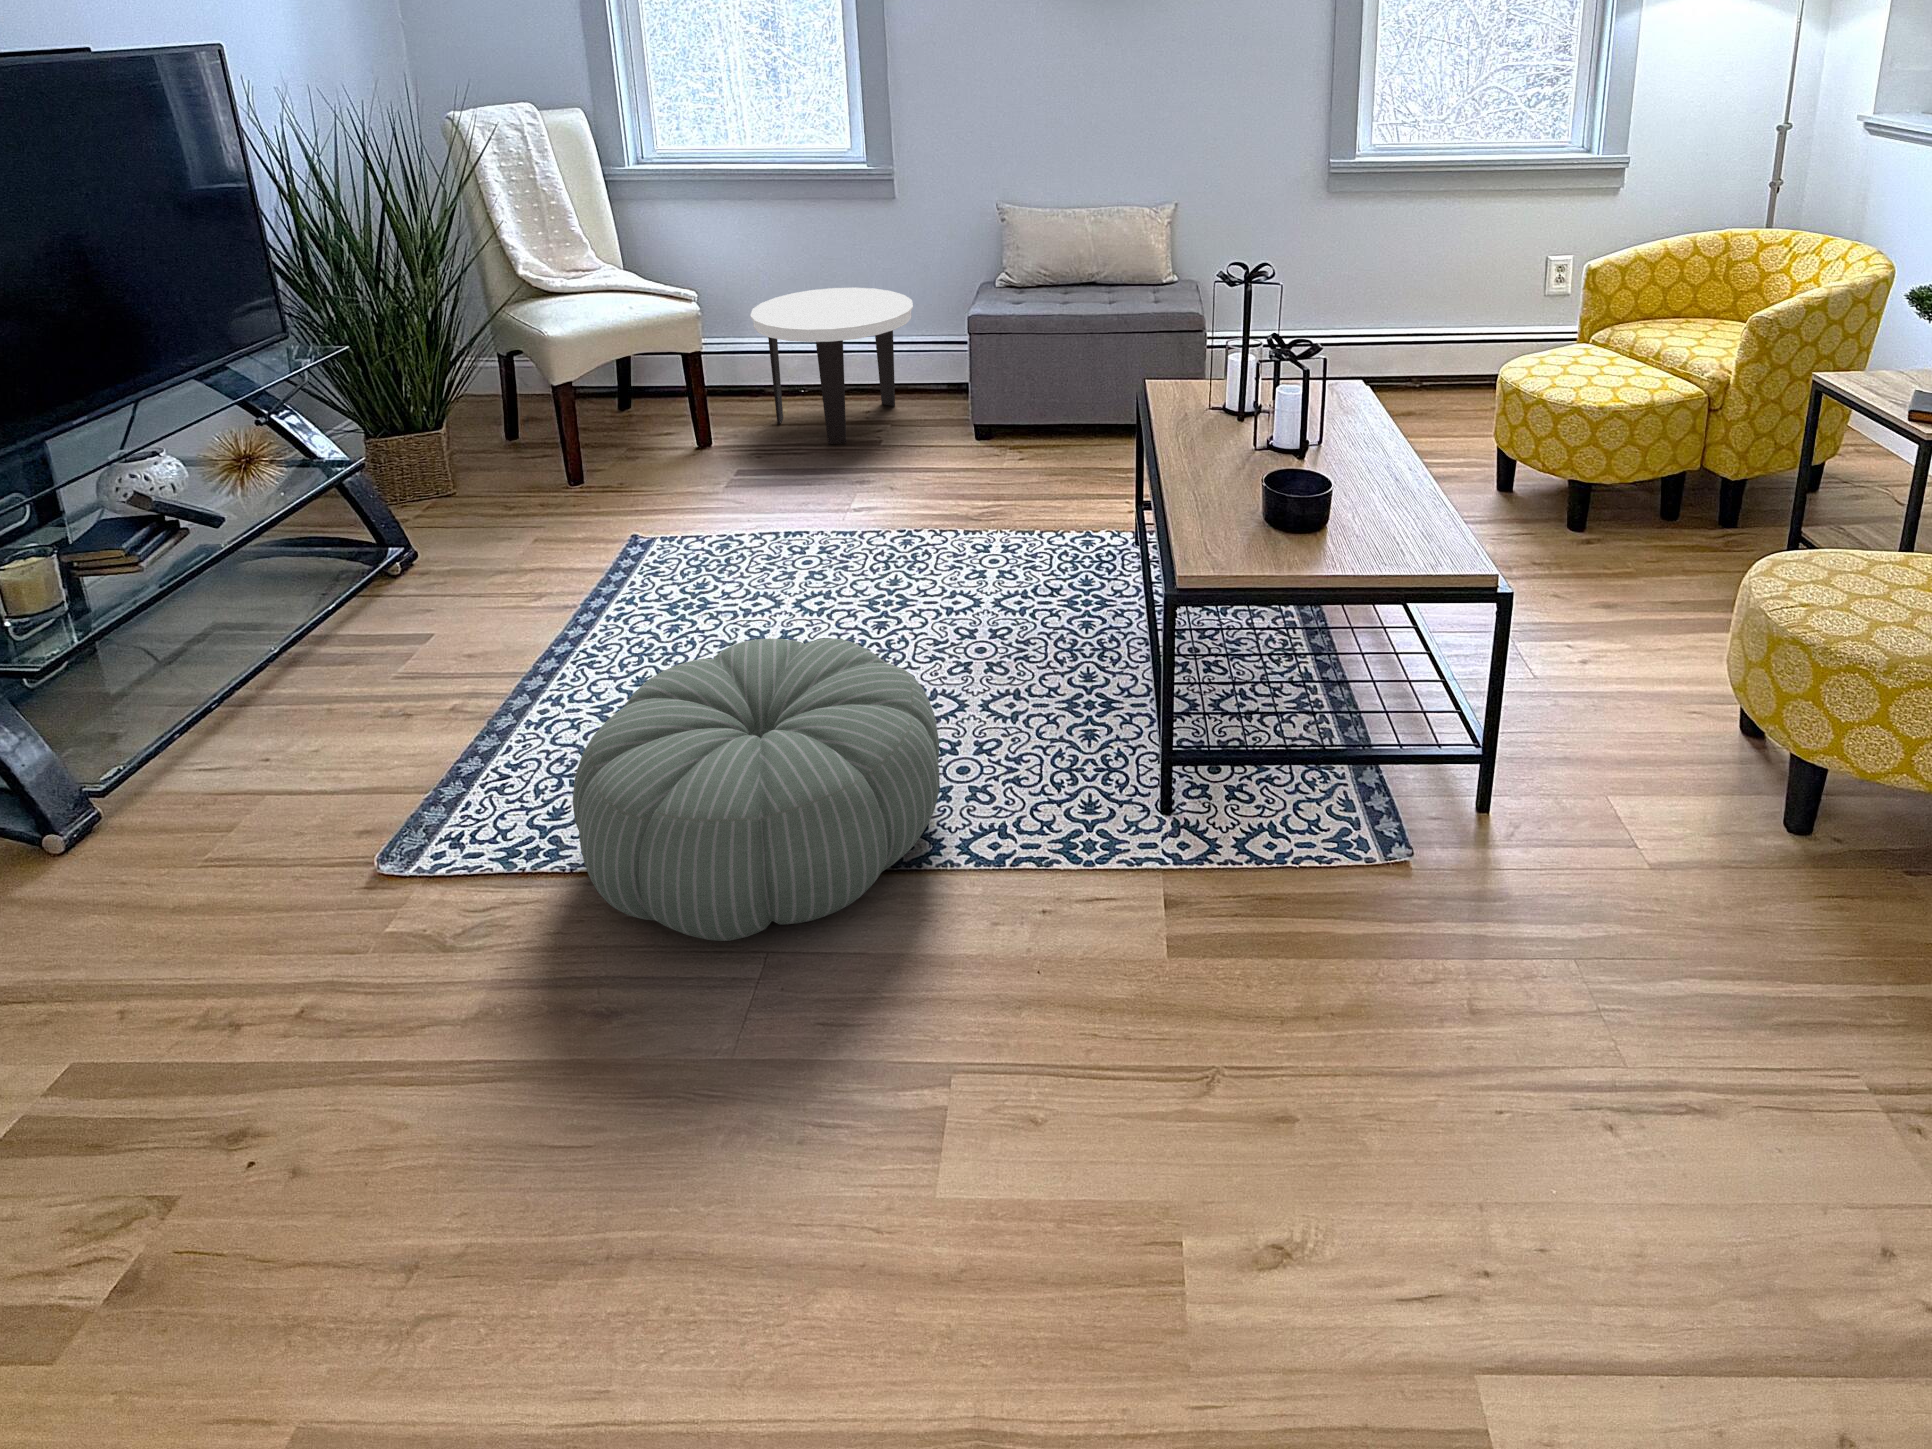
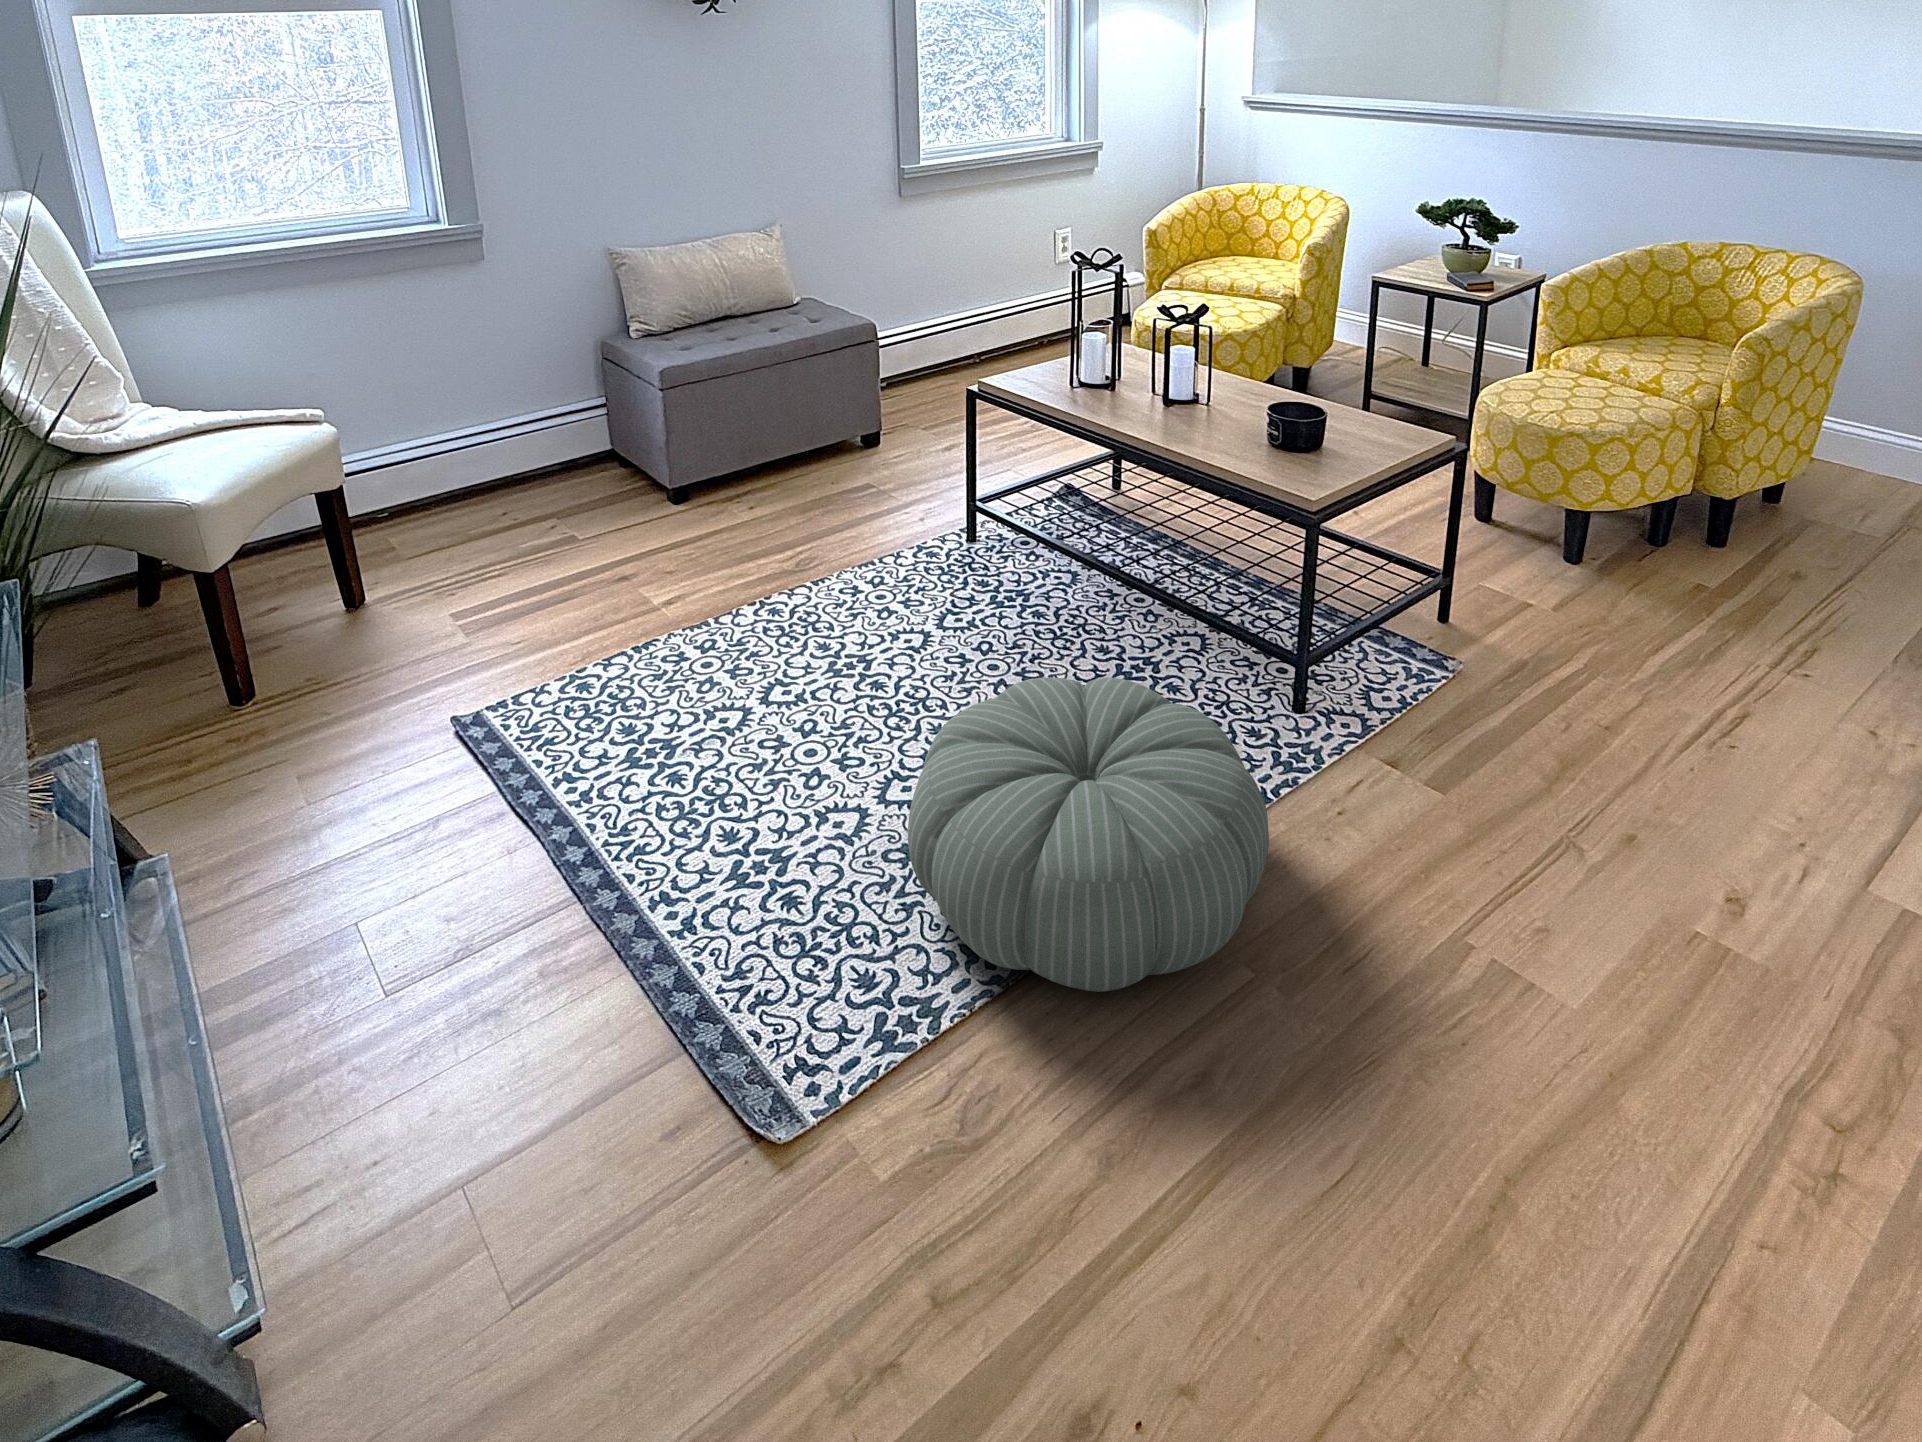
side table: present [751,288,913,444] -> none [371,367,581,558]

